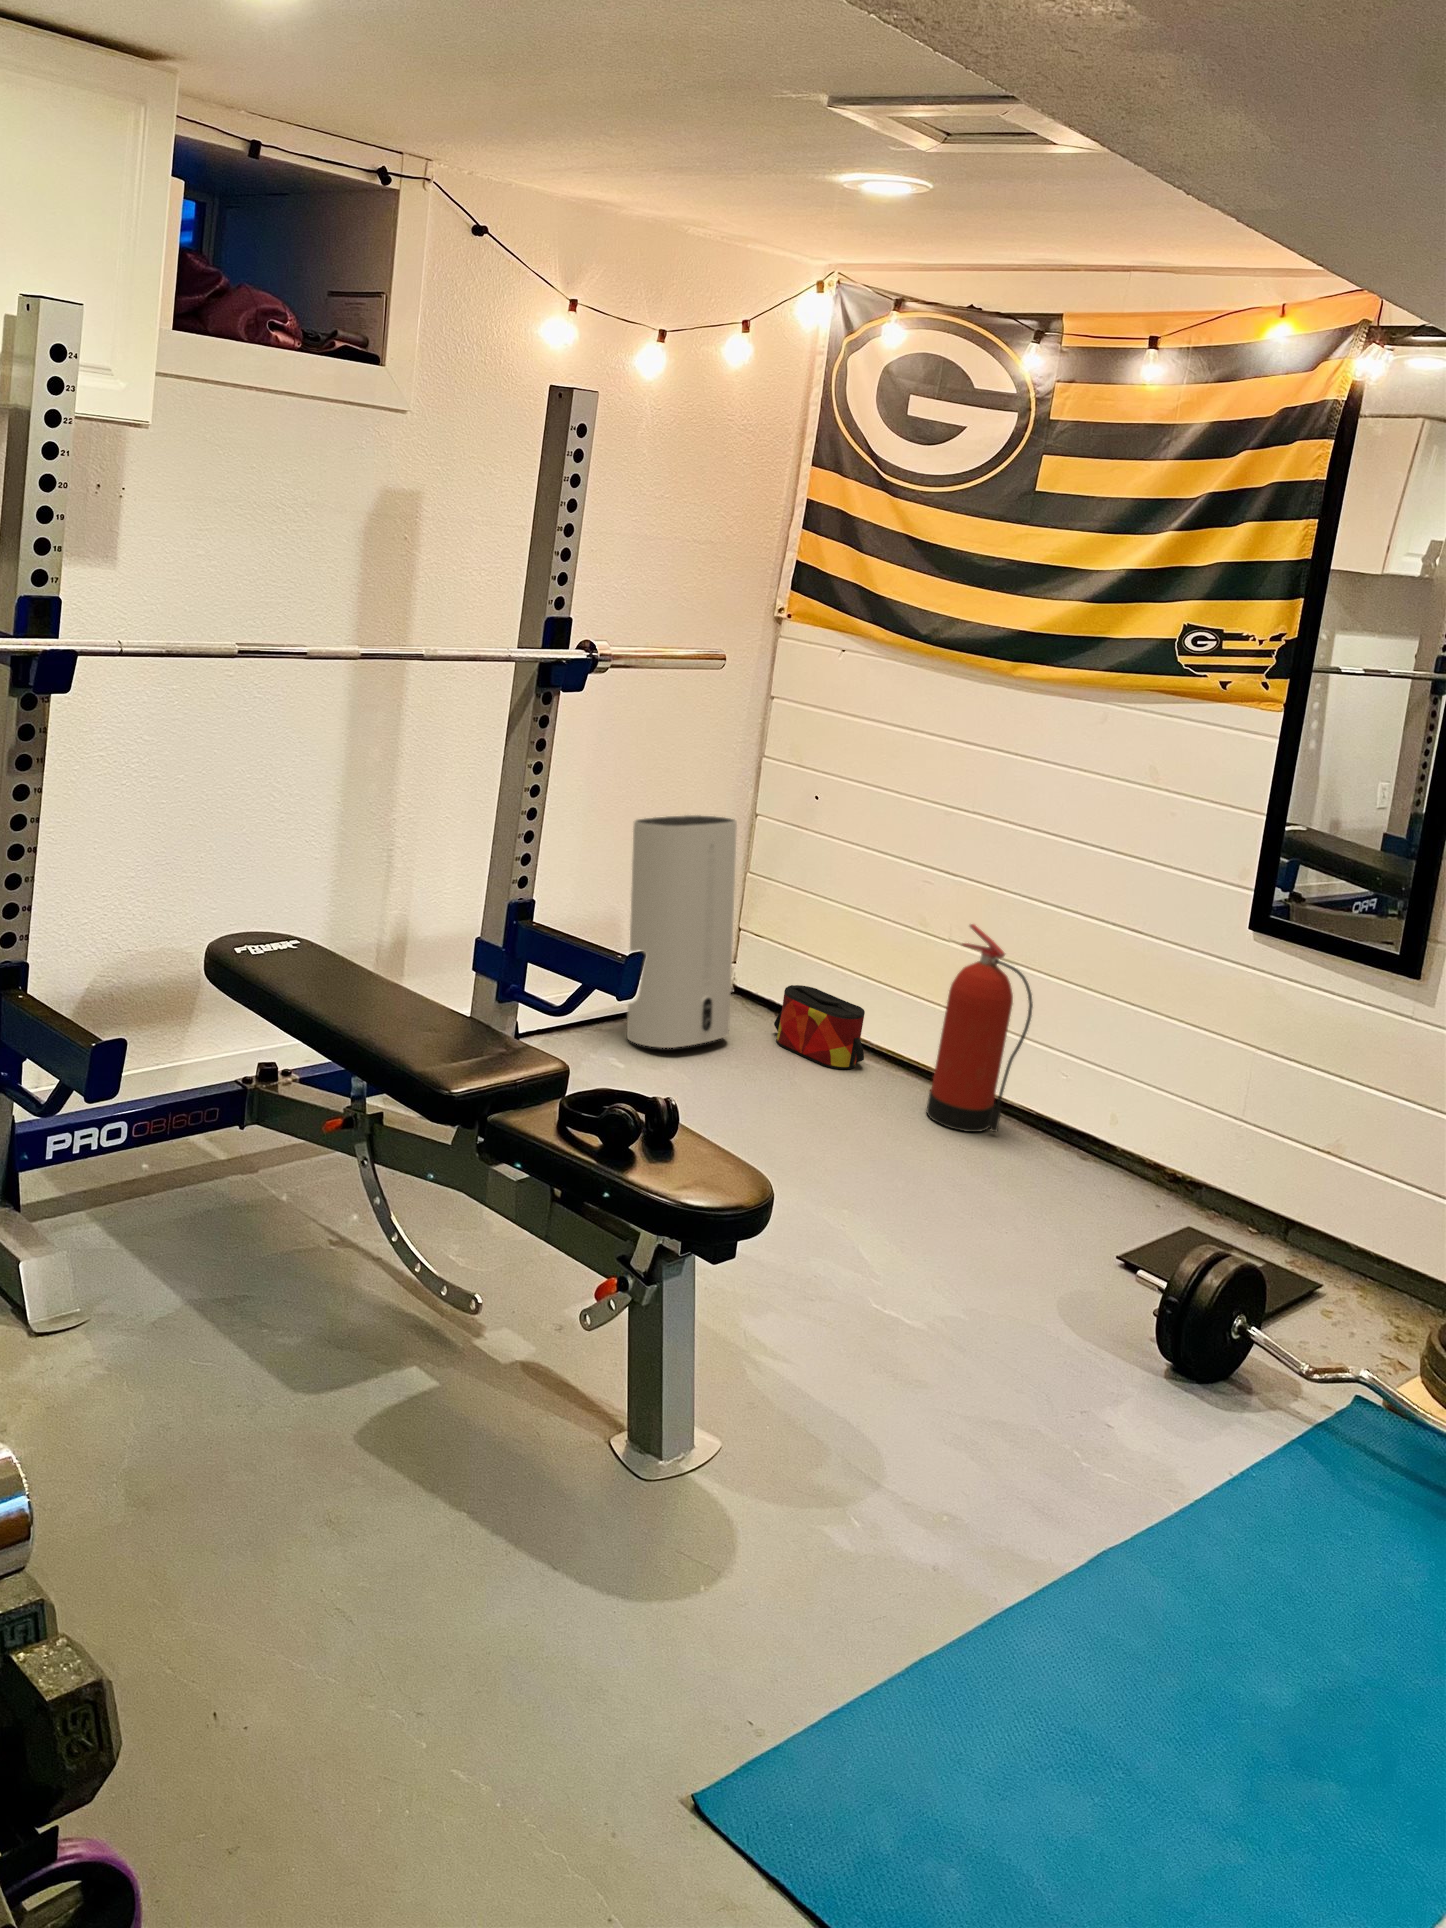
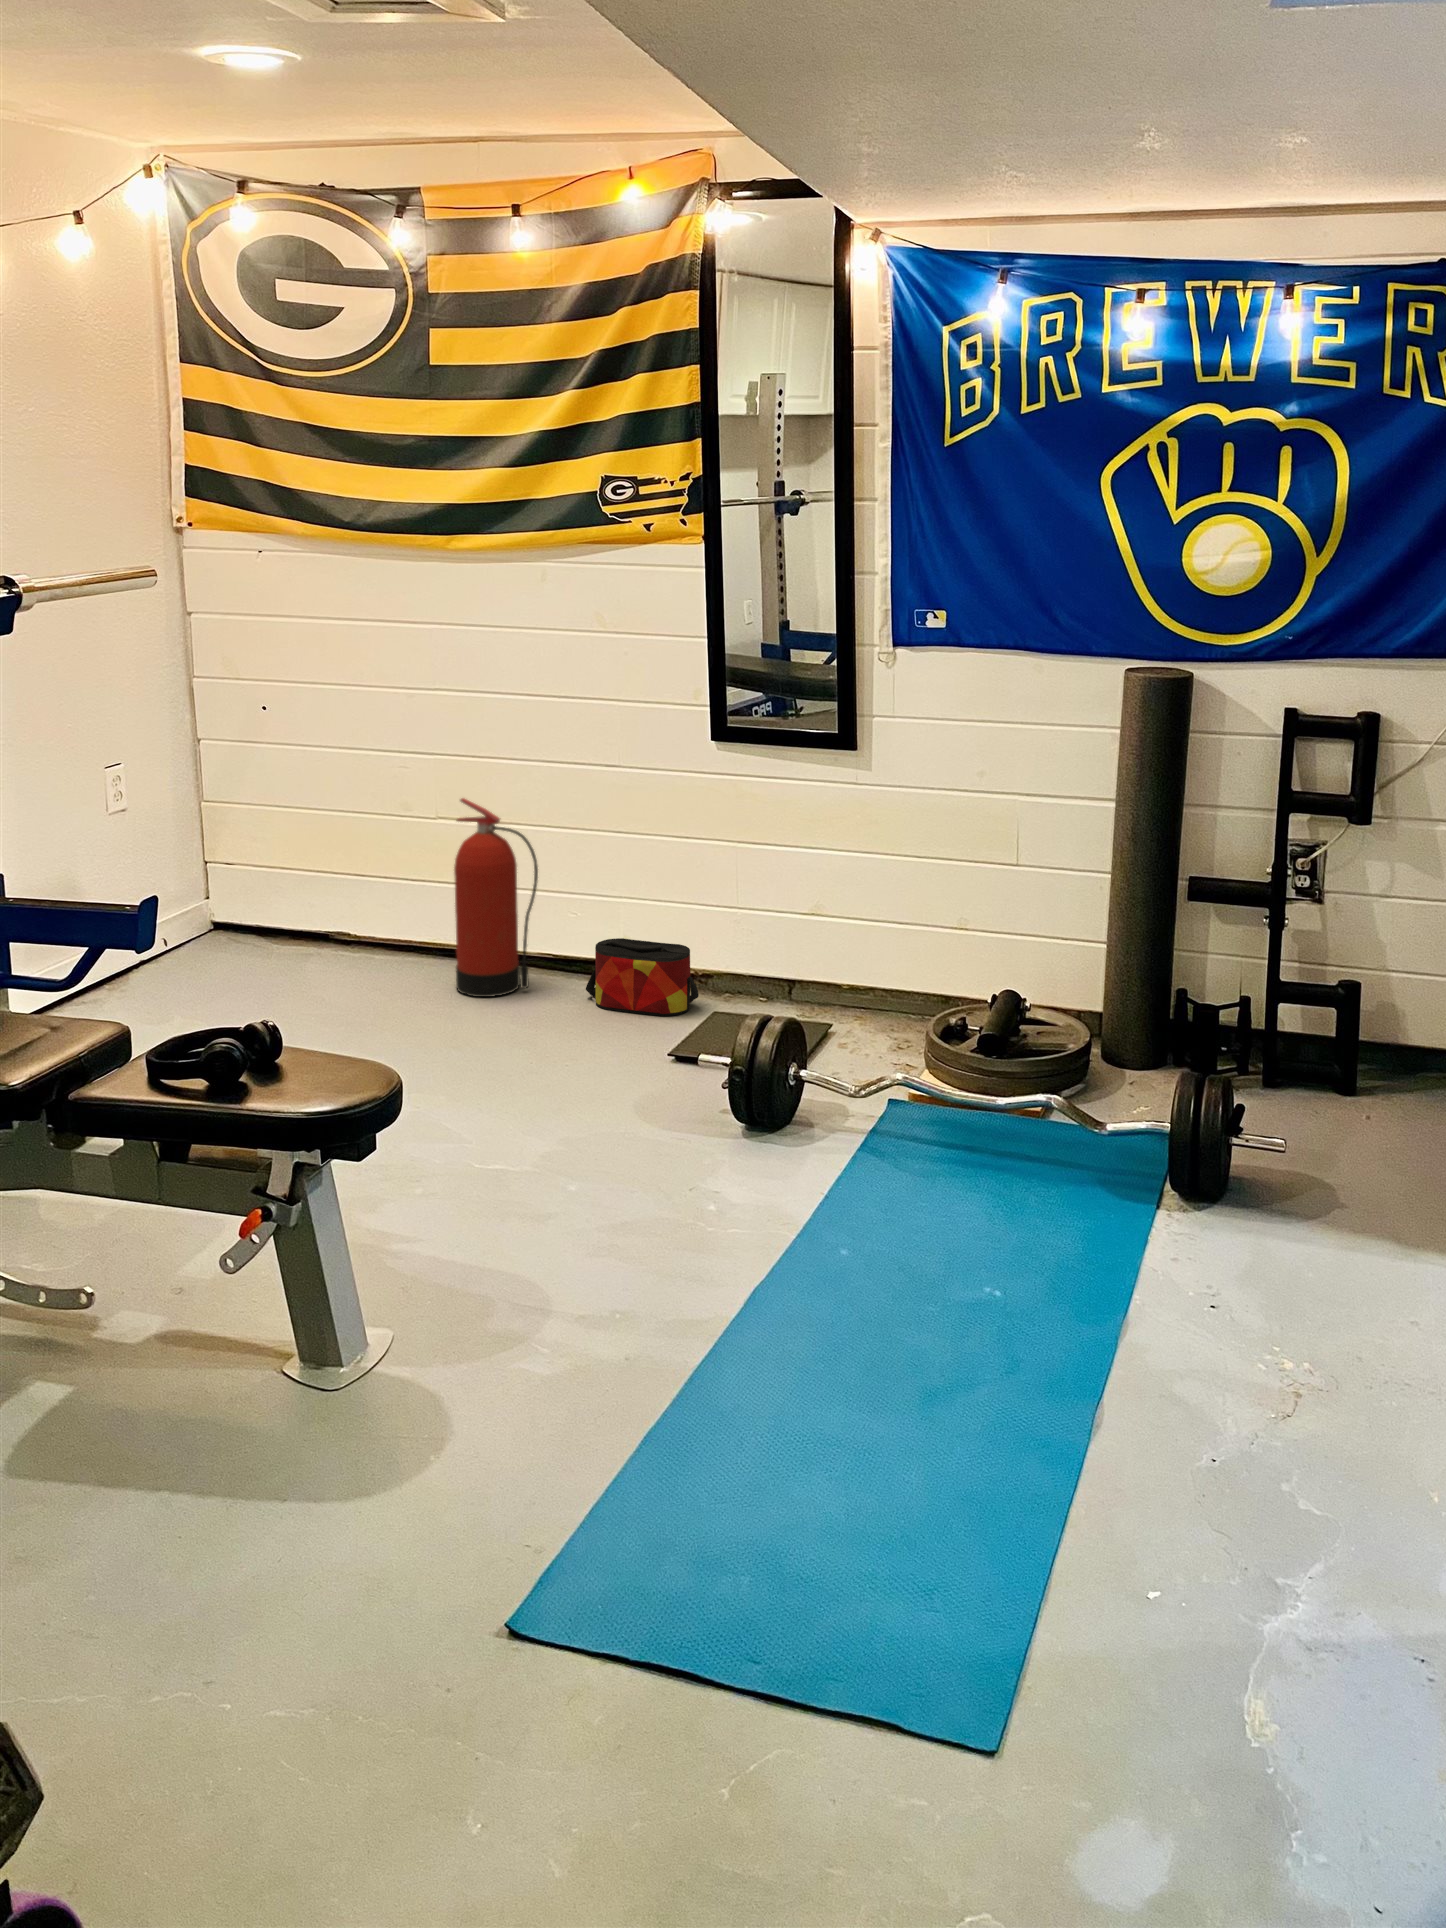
air purifier: present [627,815,737,1048] -> none [74,749,233,1009]
bag: present [774,985,865,1069] -> present [586,938,699,1016]

